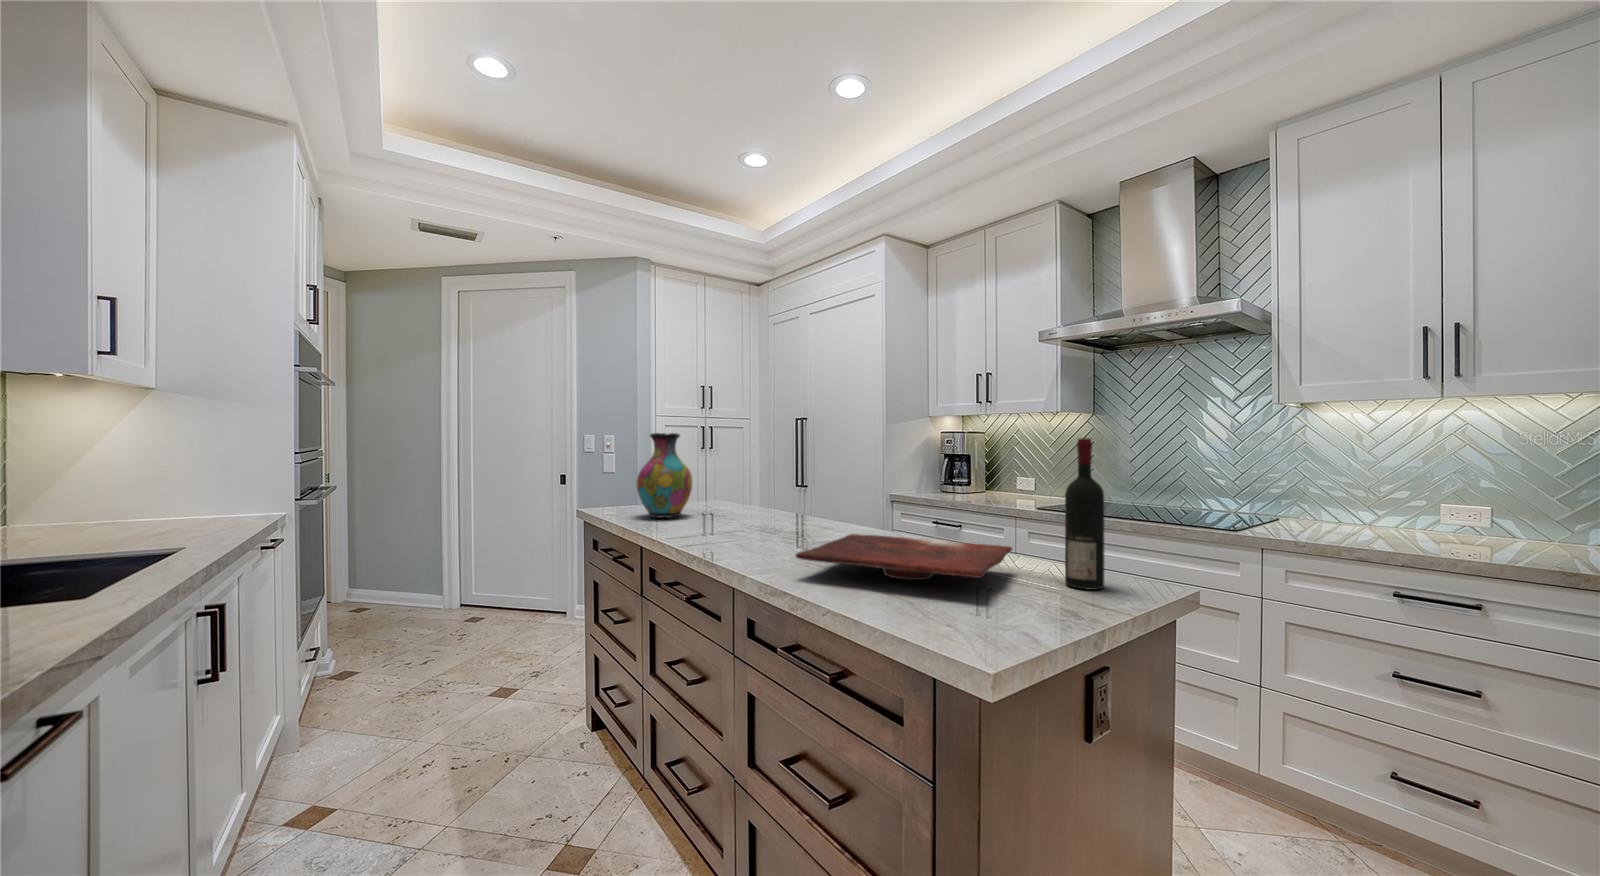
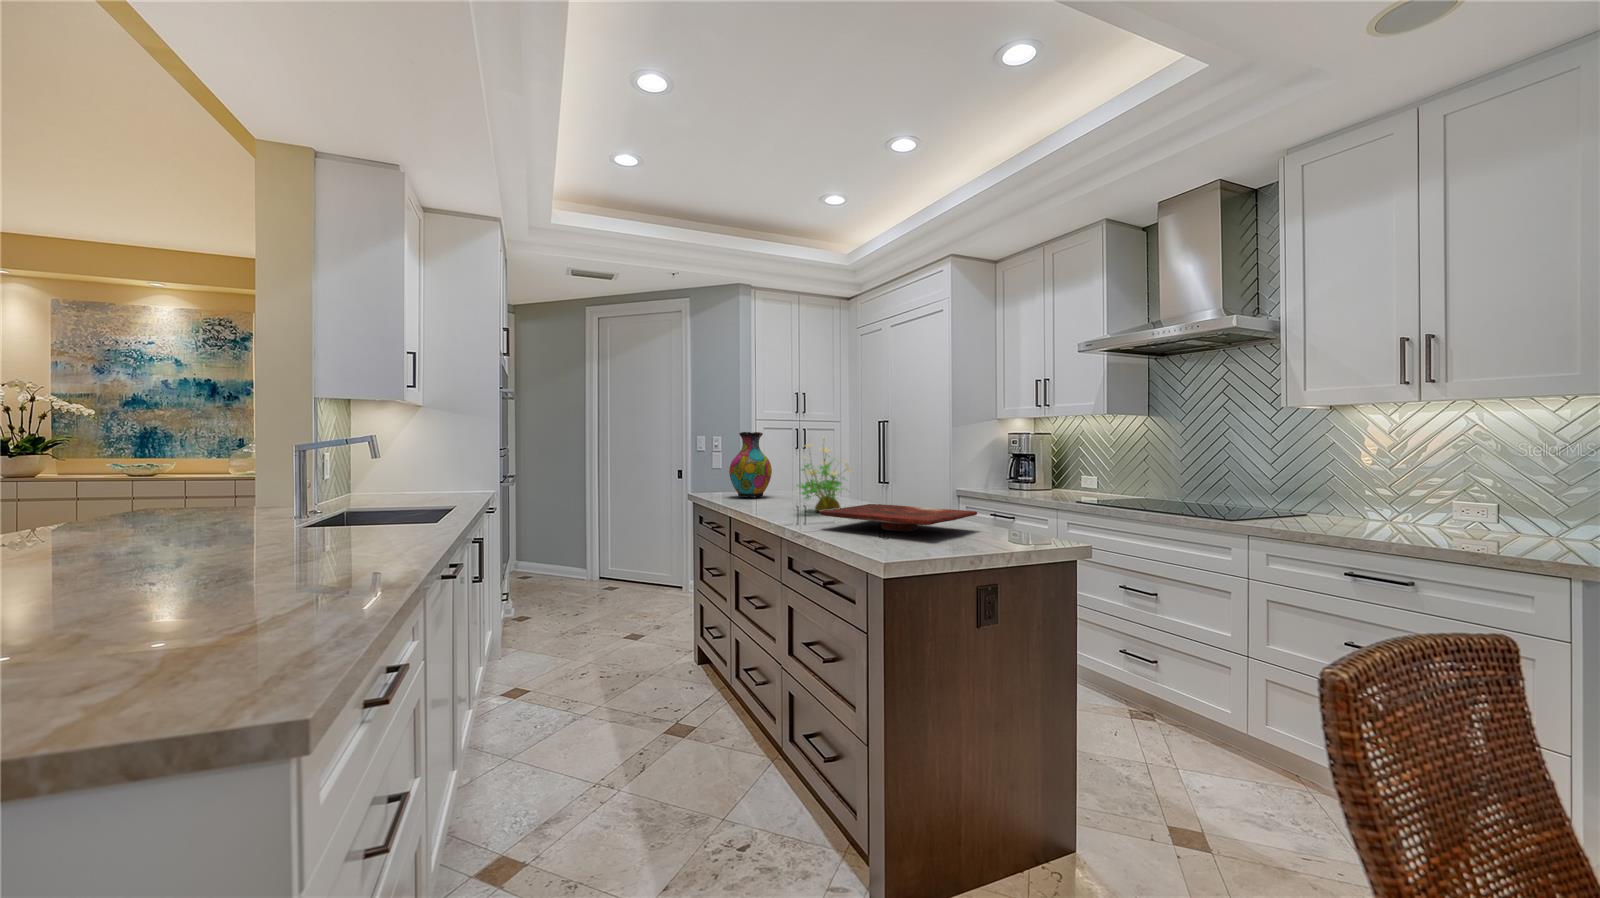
wine bottle: present [1065,438,1104,590] -> none [1006,432,1033,539]
potted plant: none [742,440,818,543] -> present [798,436,851,511]

